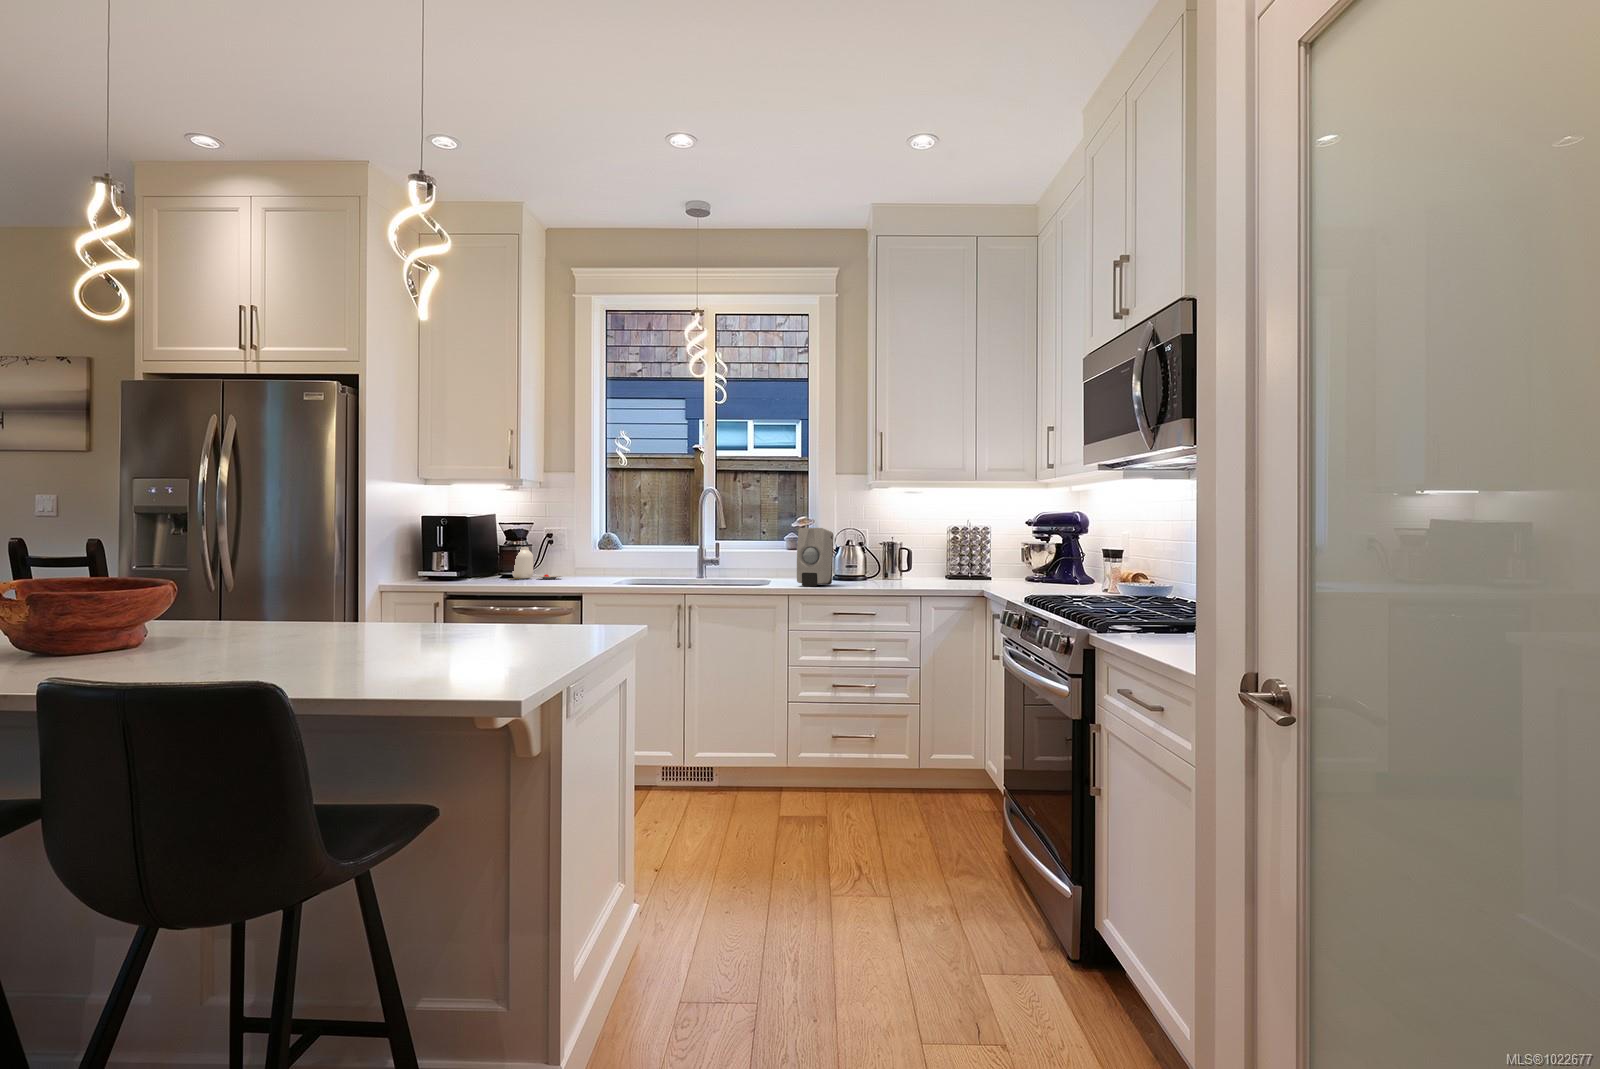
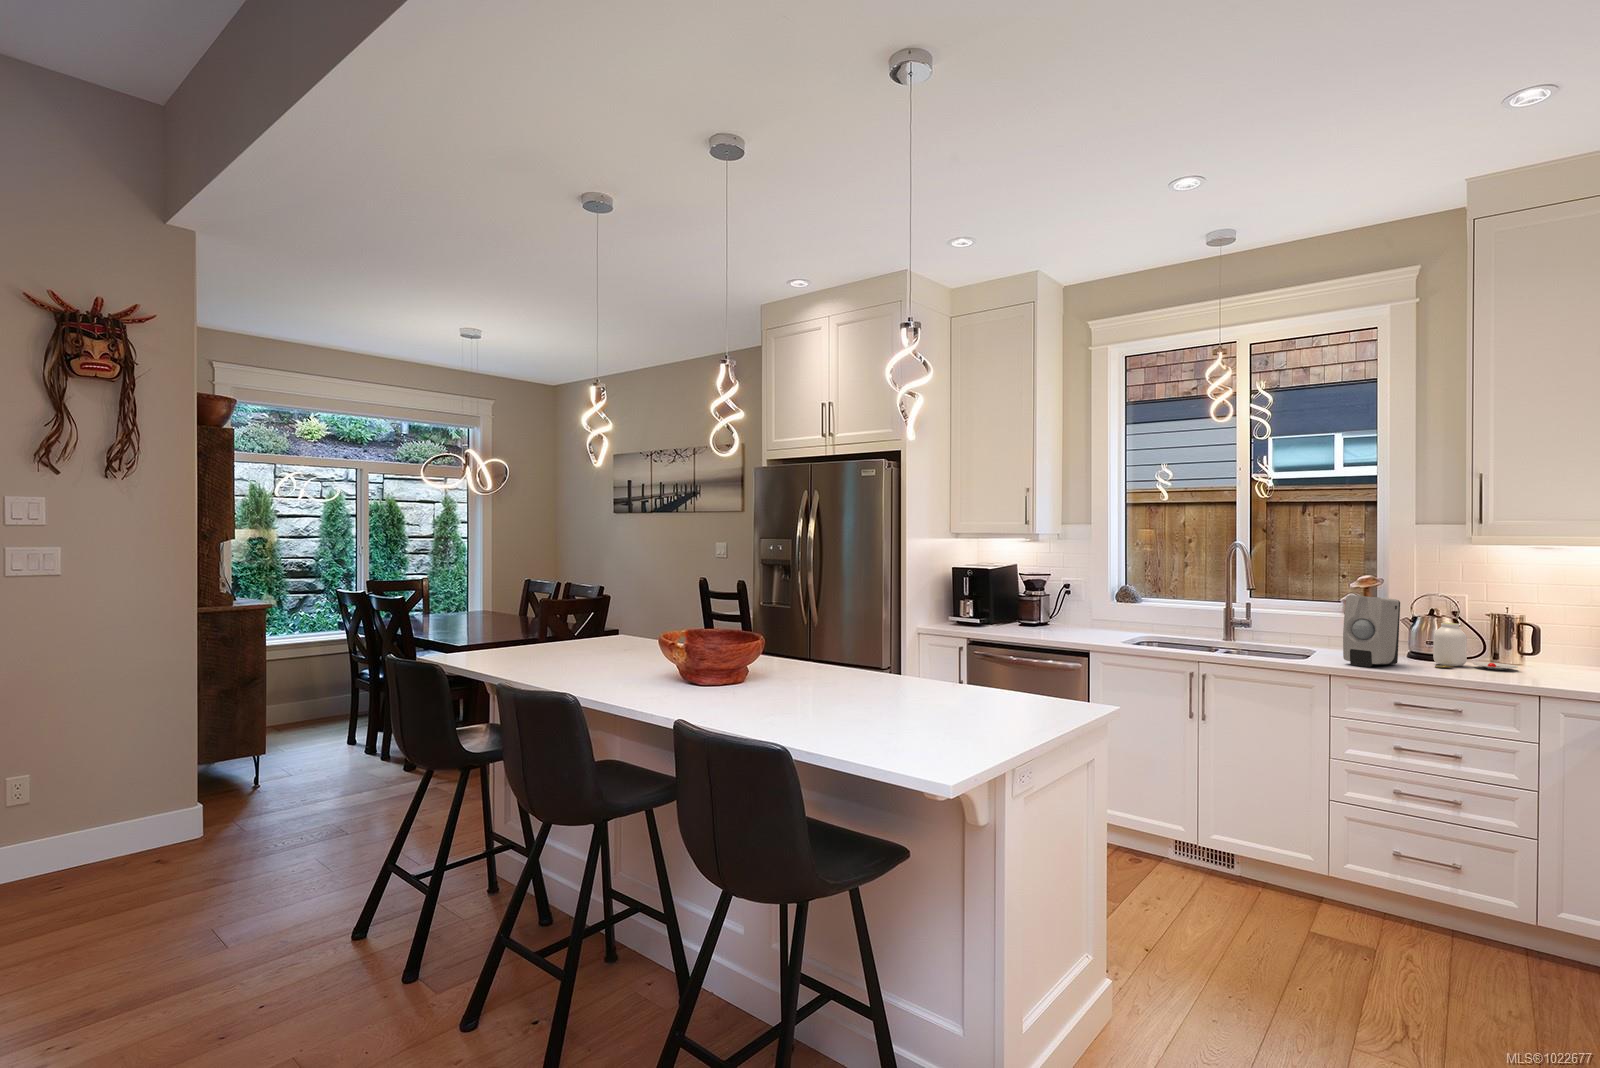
jar: present [510,547,562,579] -> present [1433,623,1518,670]

